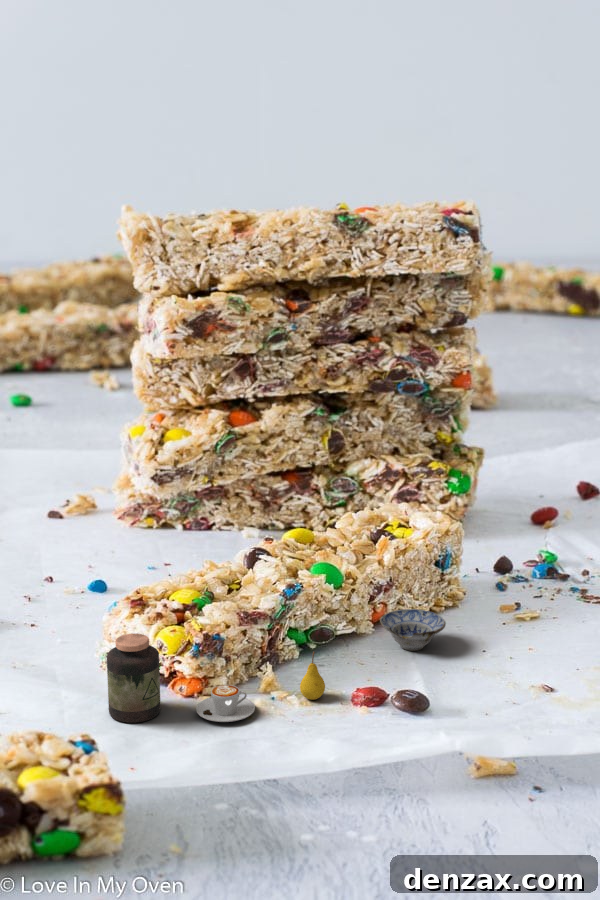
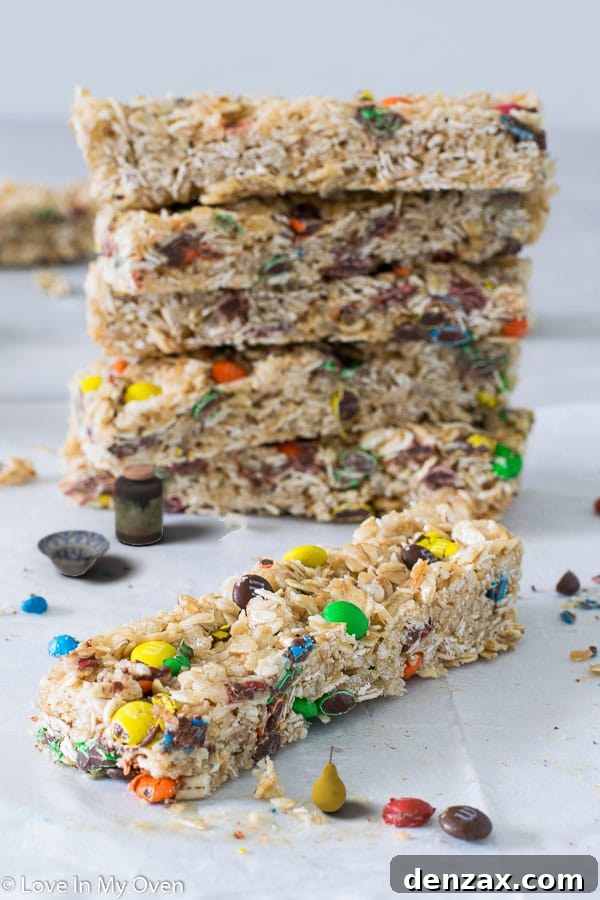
ceramic bowl: present [380,609,446,651] -> present [37,530,110,577]
jar: present [107,633,161,723] -> present [114,463,163,546]
coffee cup: present [196,685,255,722] -> none [167,794,249,853]

